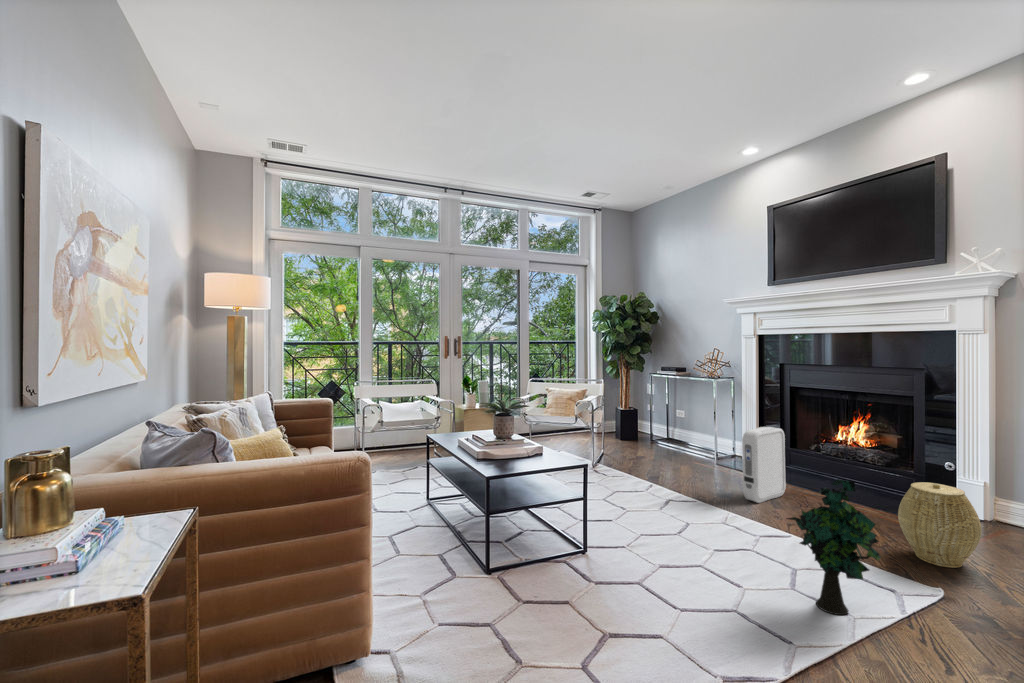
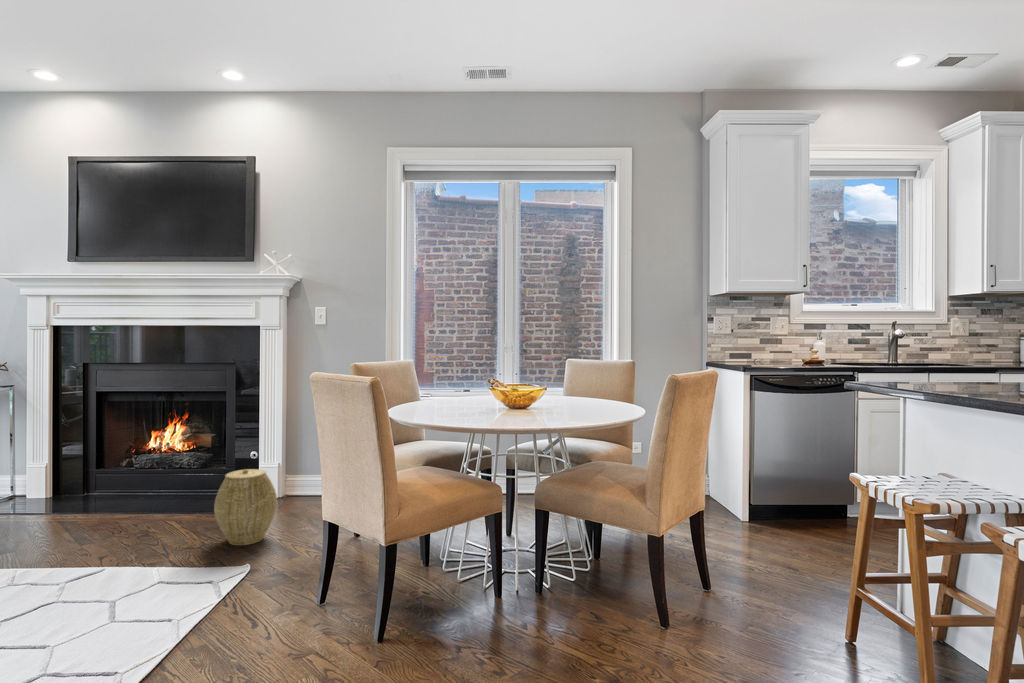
air purifier: present [742,427,786,503] -> none [31,445,92,547]
decorative plant: present [787,479,881,615] -> none [101,479,202,630]

